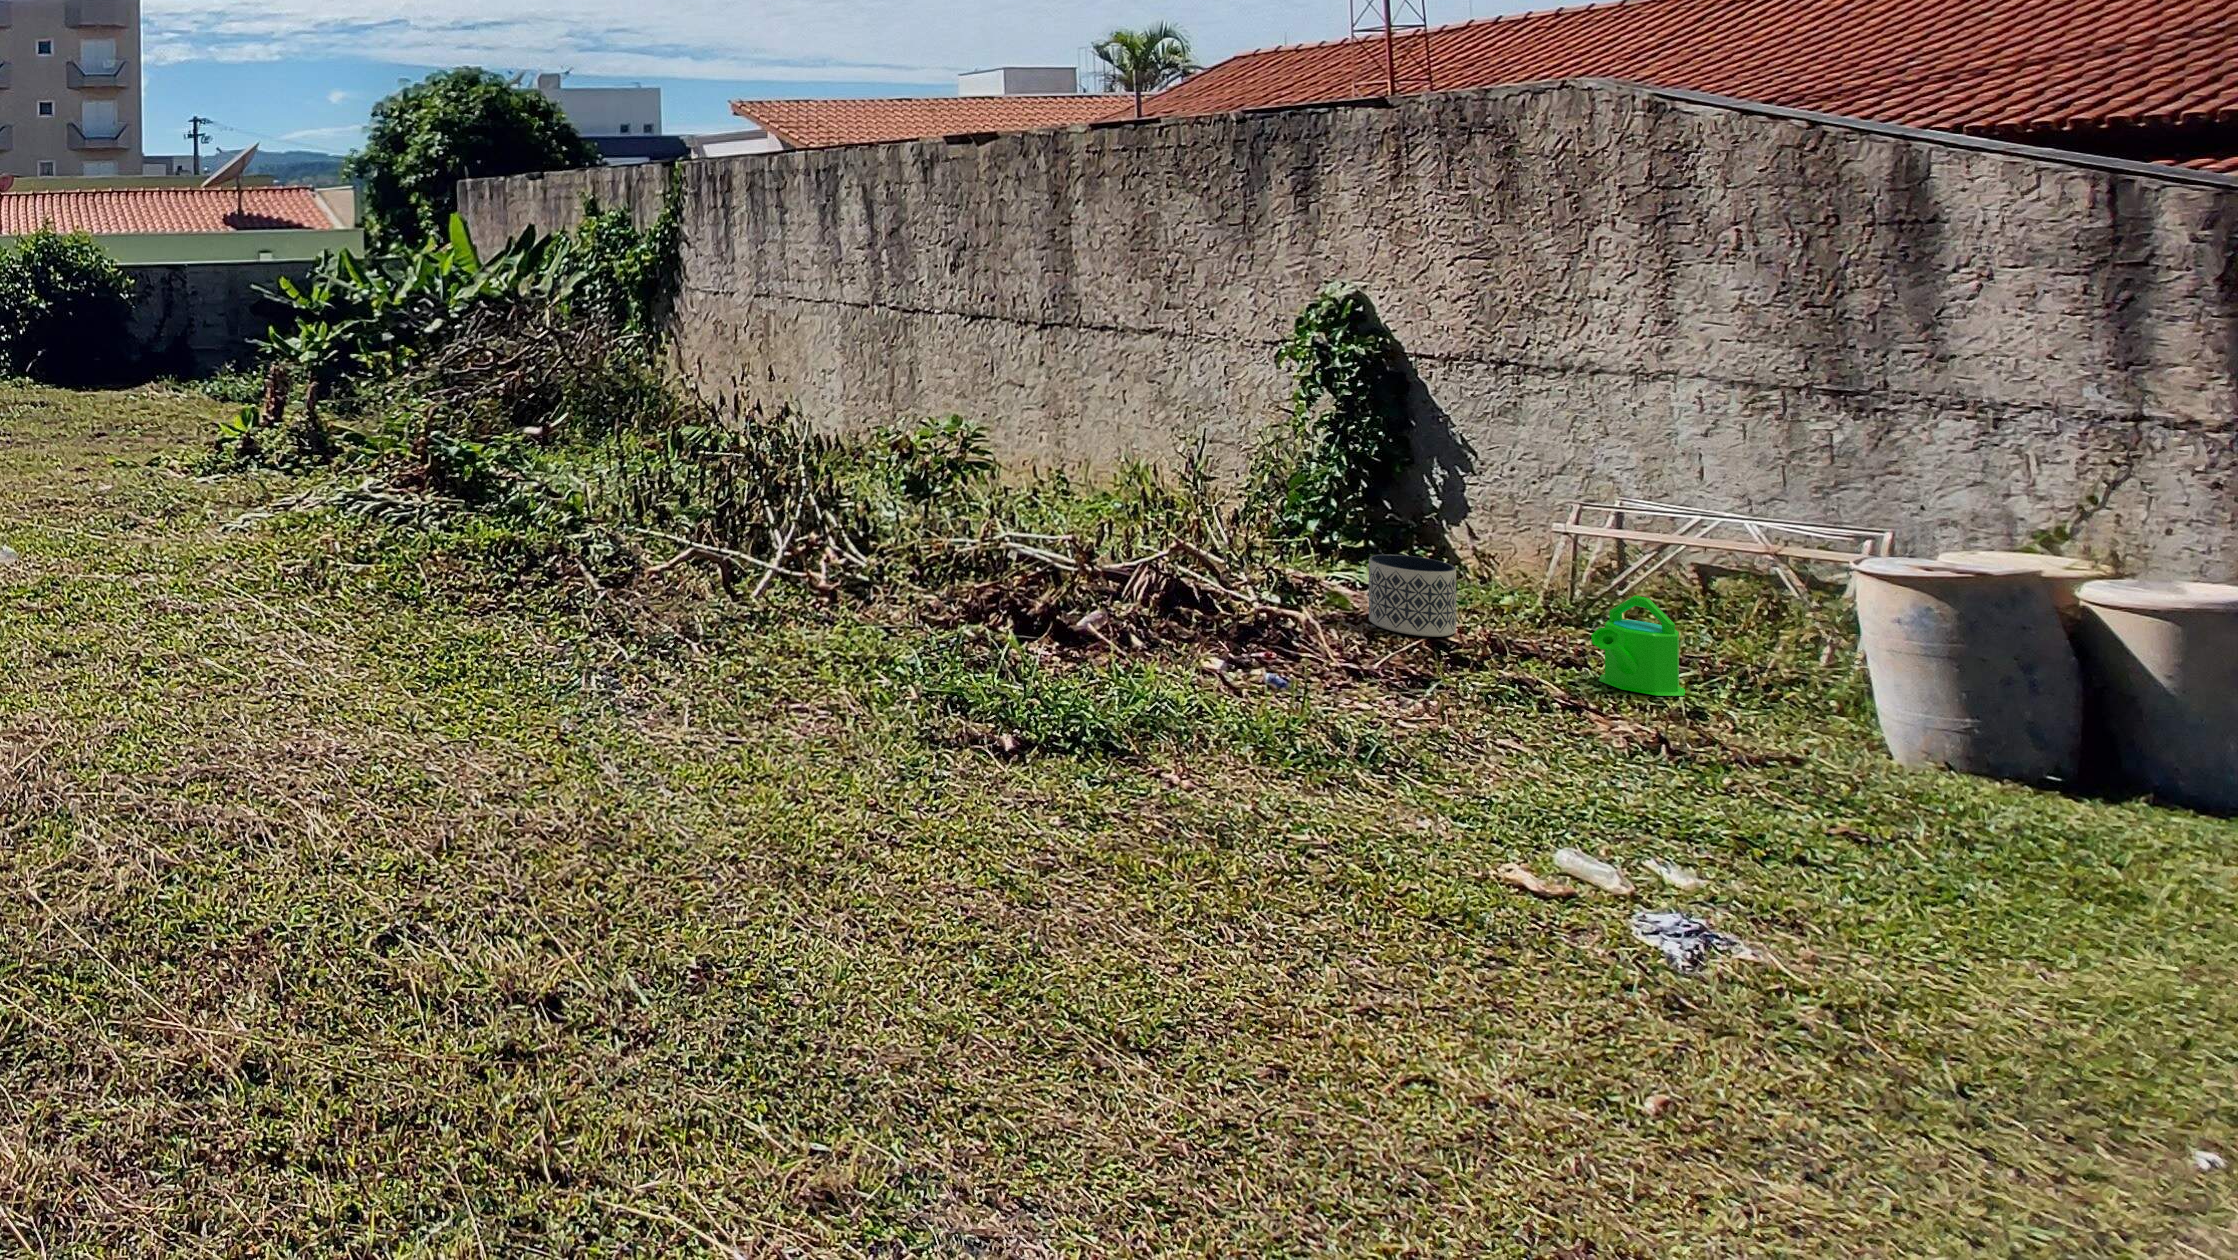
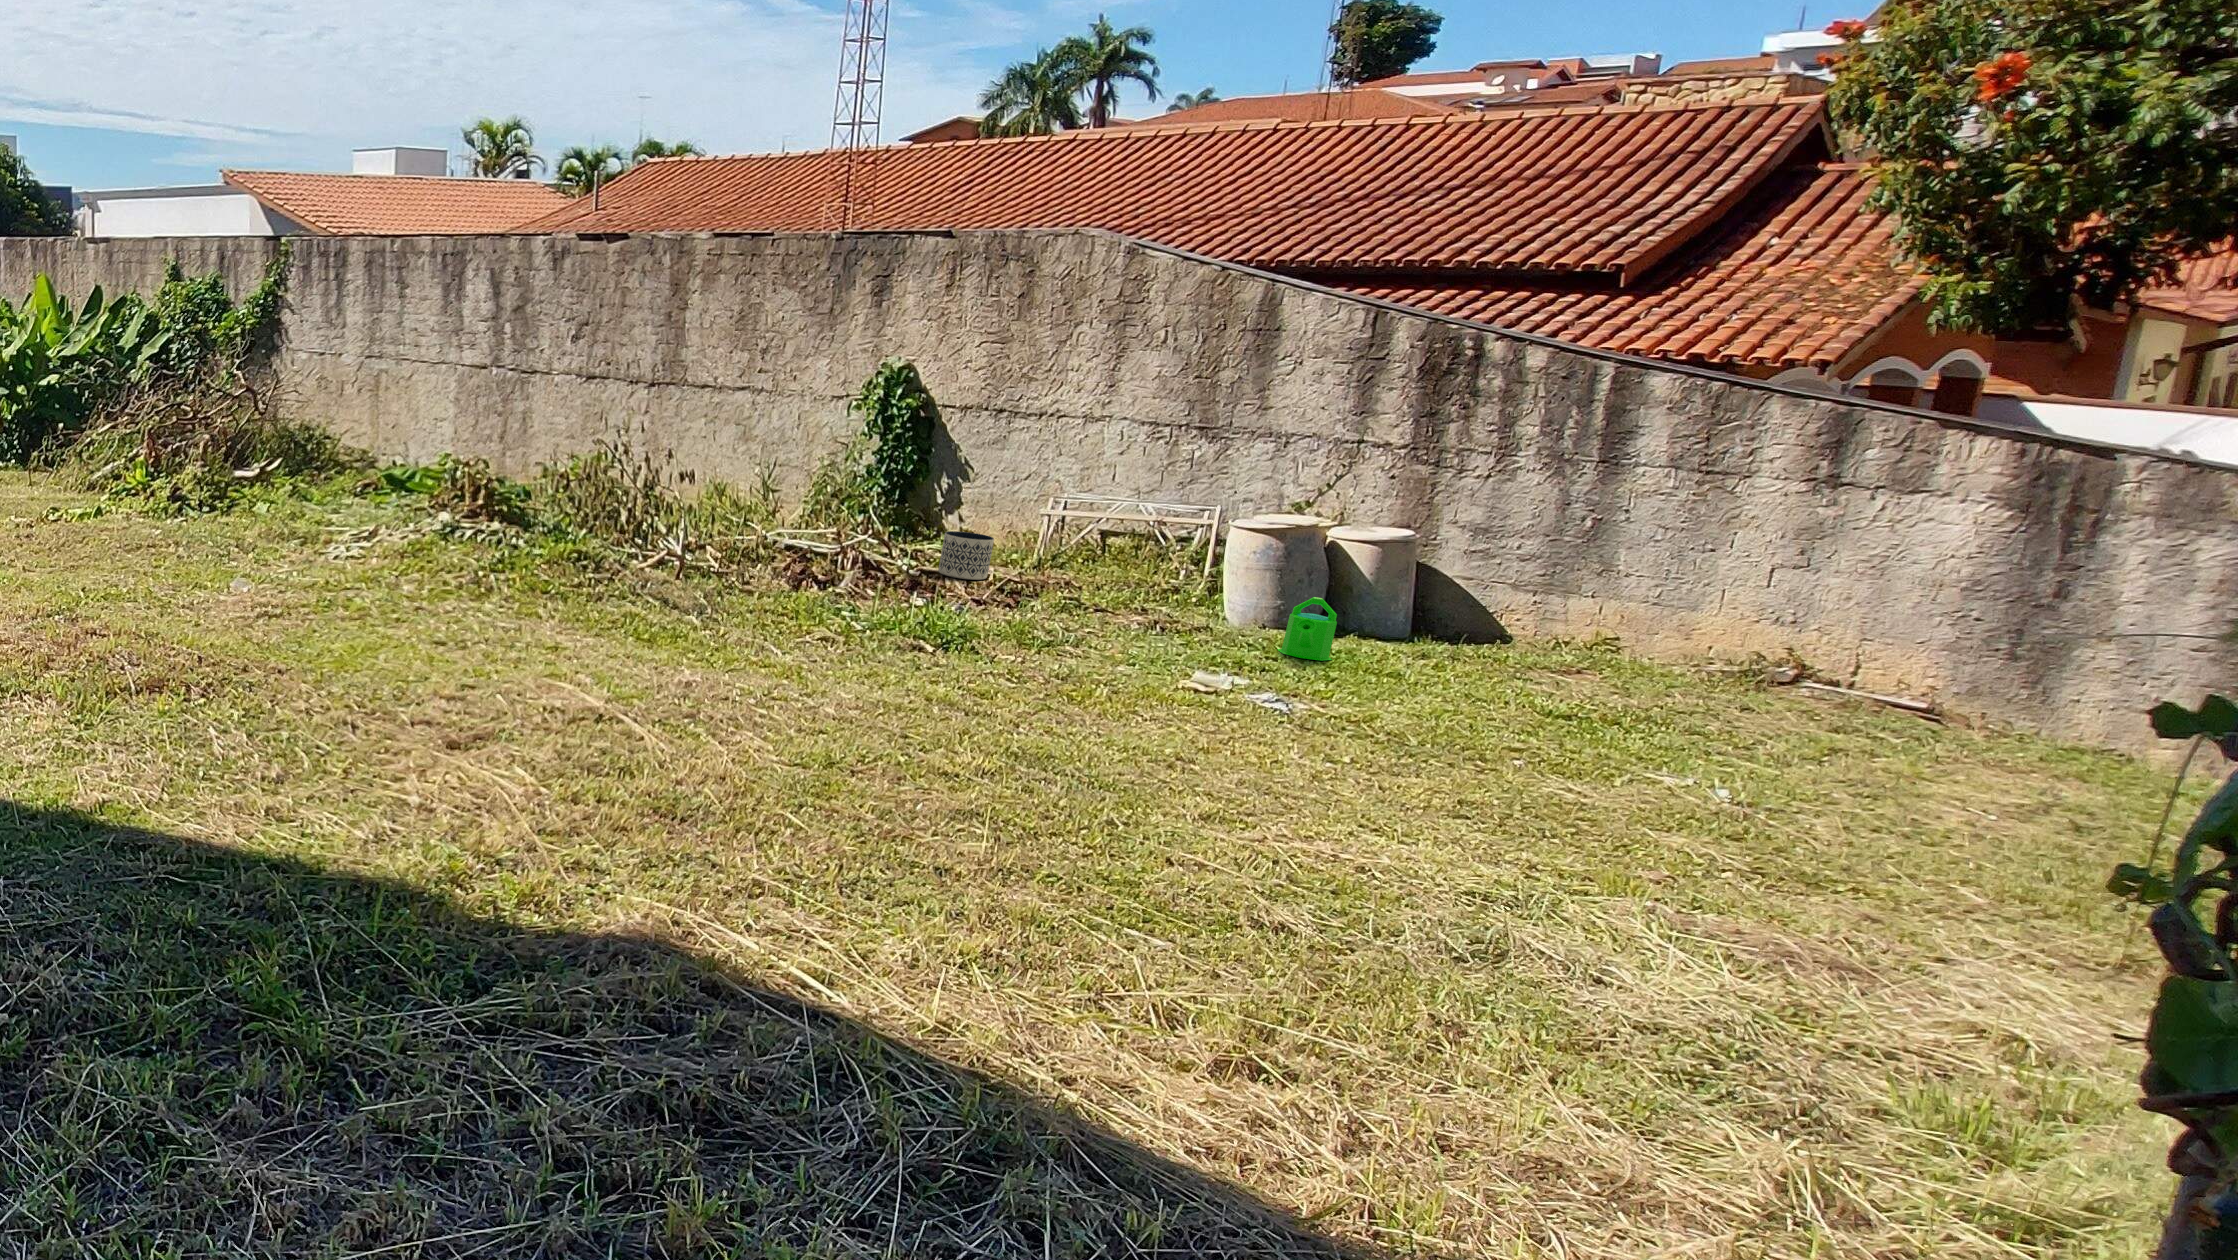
watering can: present [1591,595,1685,696] -> present [1278,597,1337,661]

